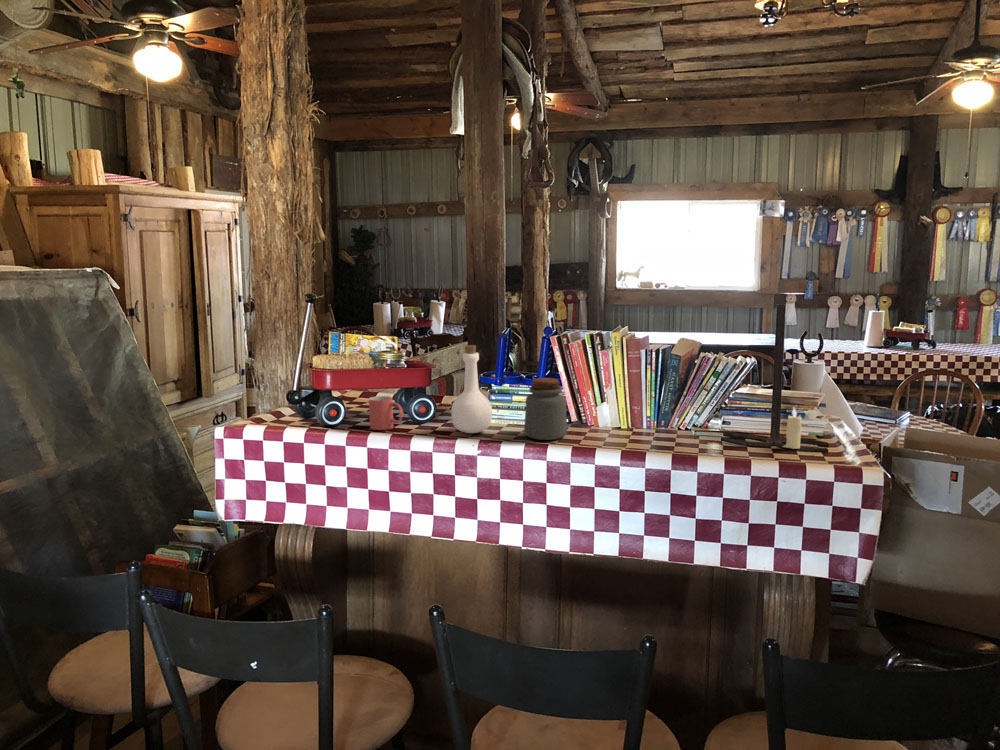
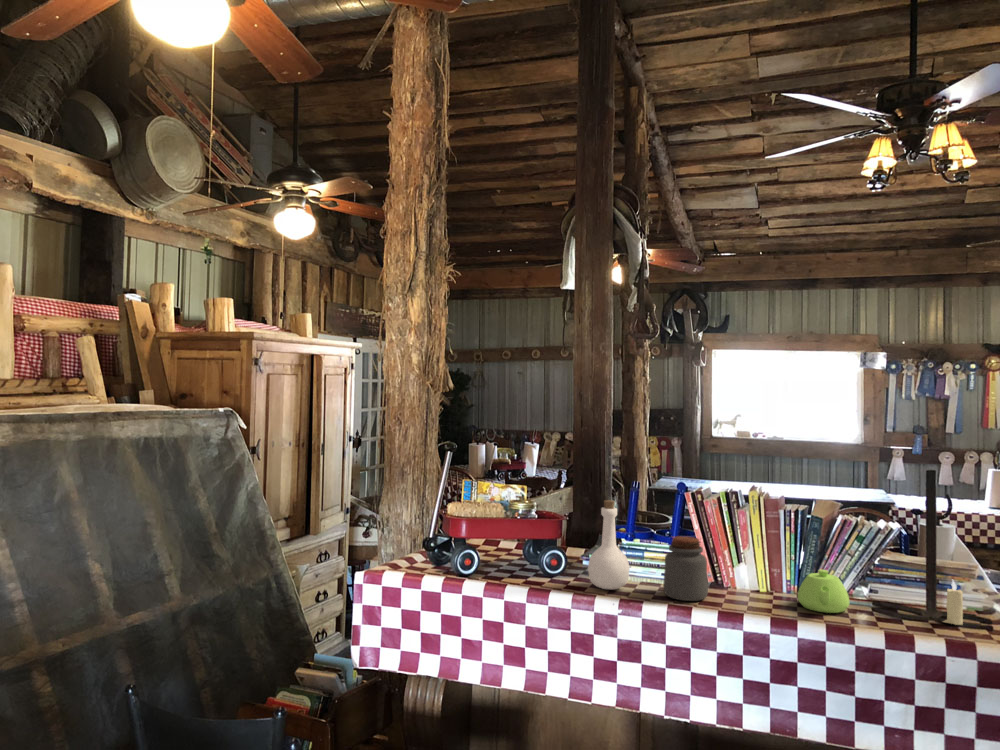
mug: present [369,396,403,430] -> none [504,547,539,581]
teapot: none [652,404,699,444] -> present [798,570,849,613]

